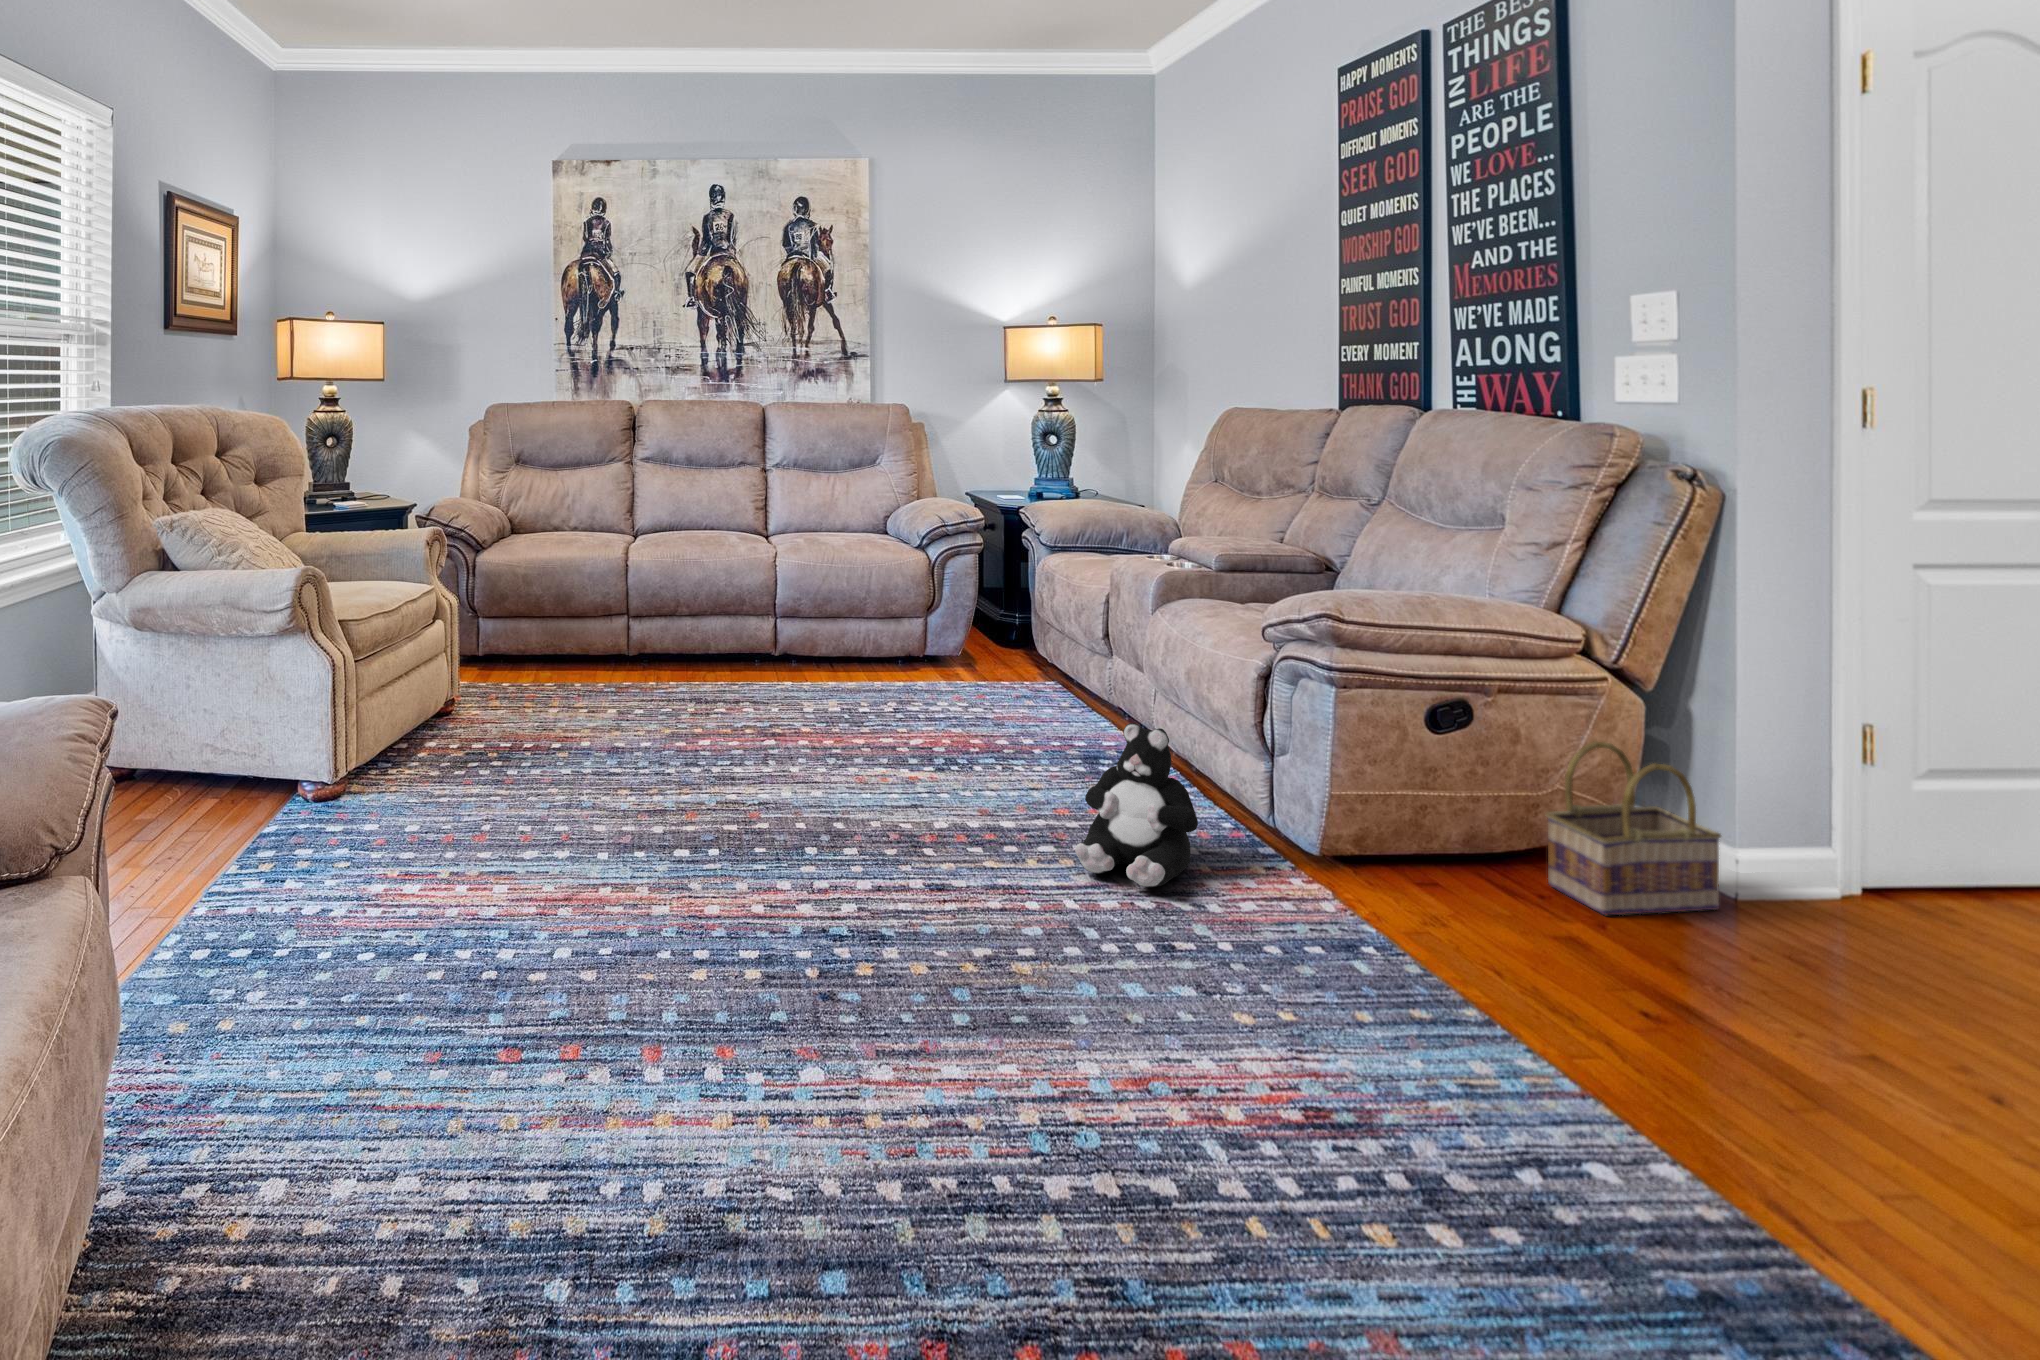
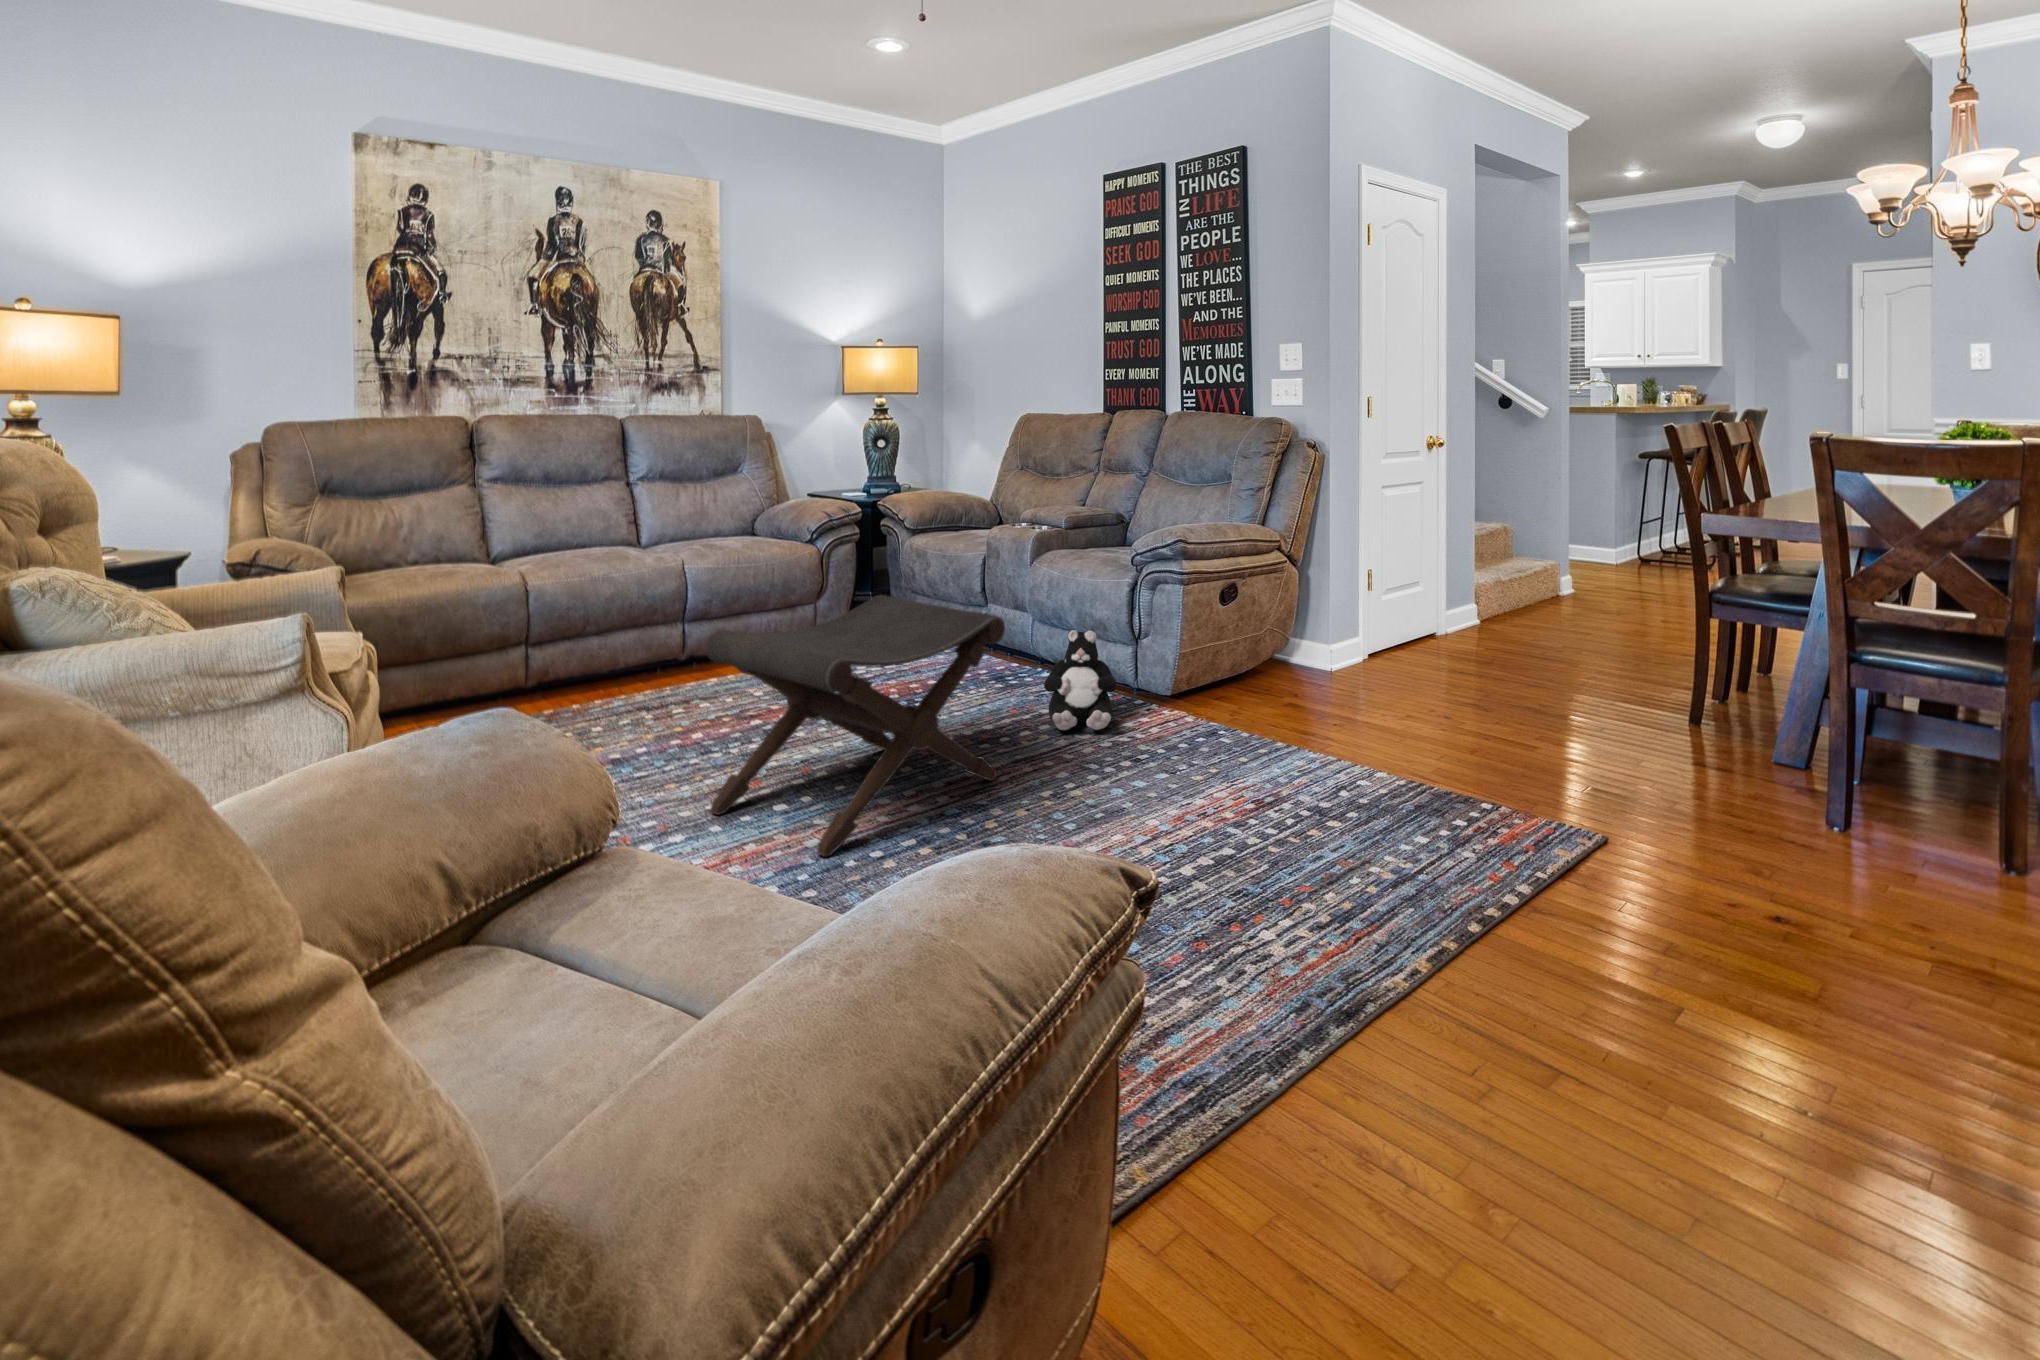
footstool: none [582,630,939,959] -> present [705,595,1005,857]
basket: present [1545,742,1721,915] -> none [1269,598,1339,690]

